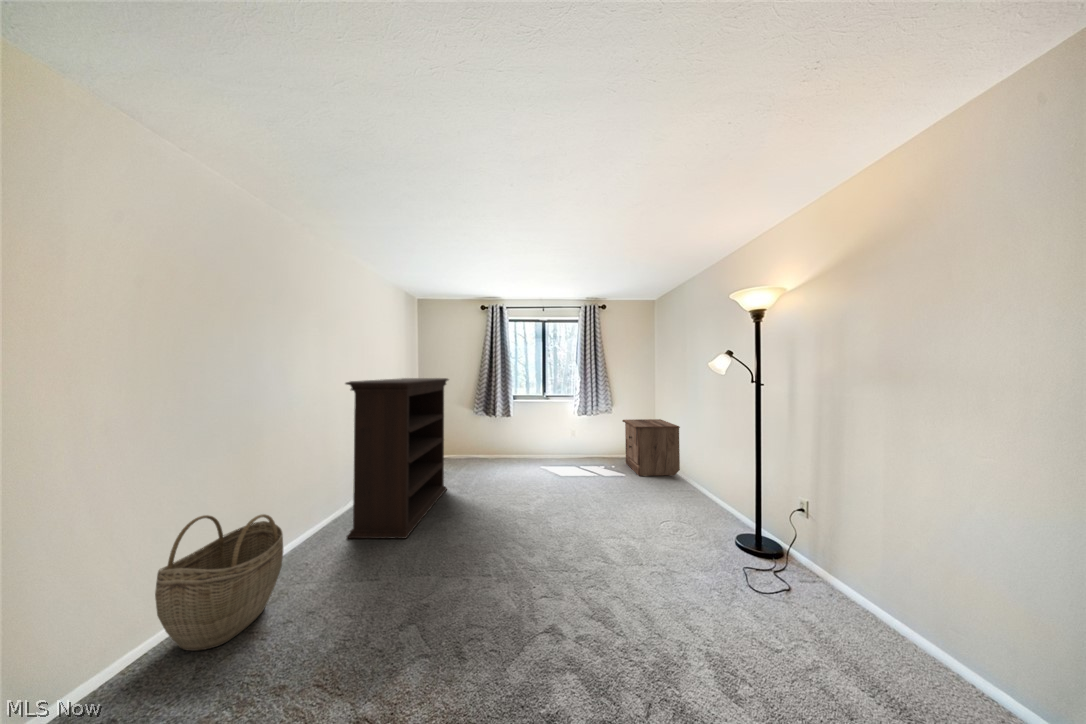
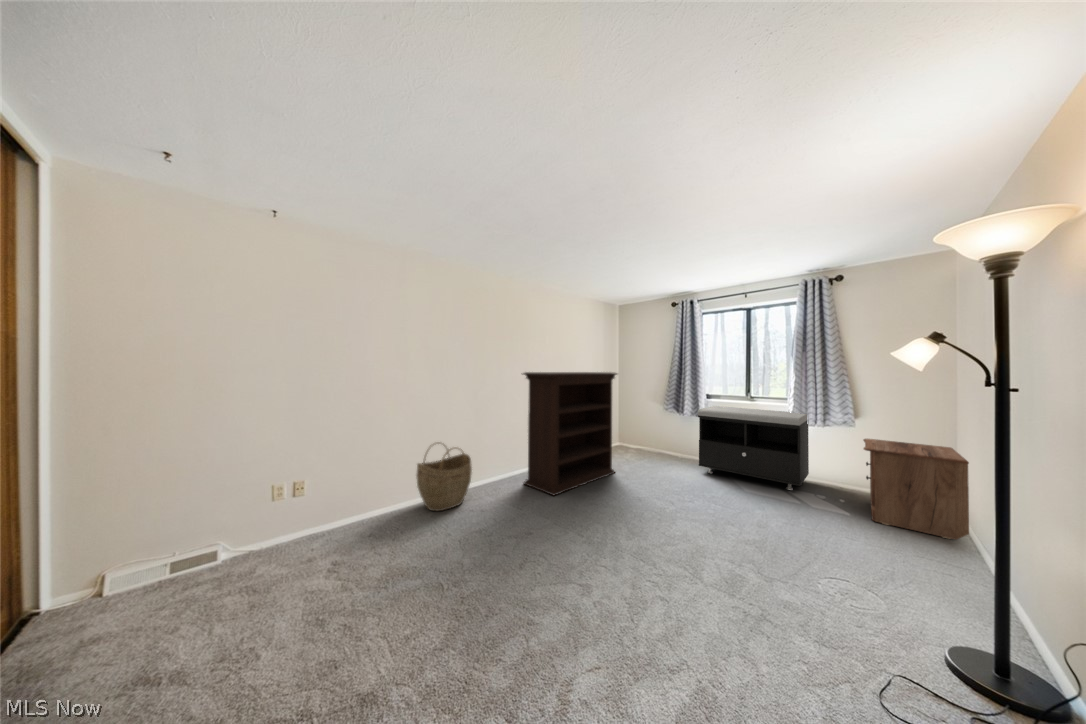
storage bench: none [516,406,592,467] -> present [698,406,809,490]

